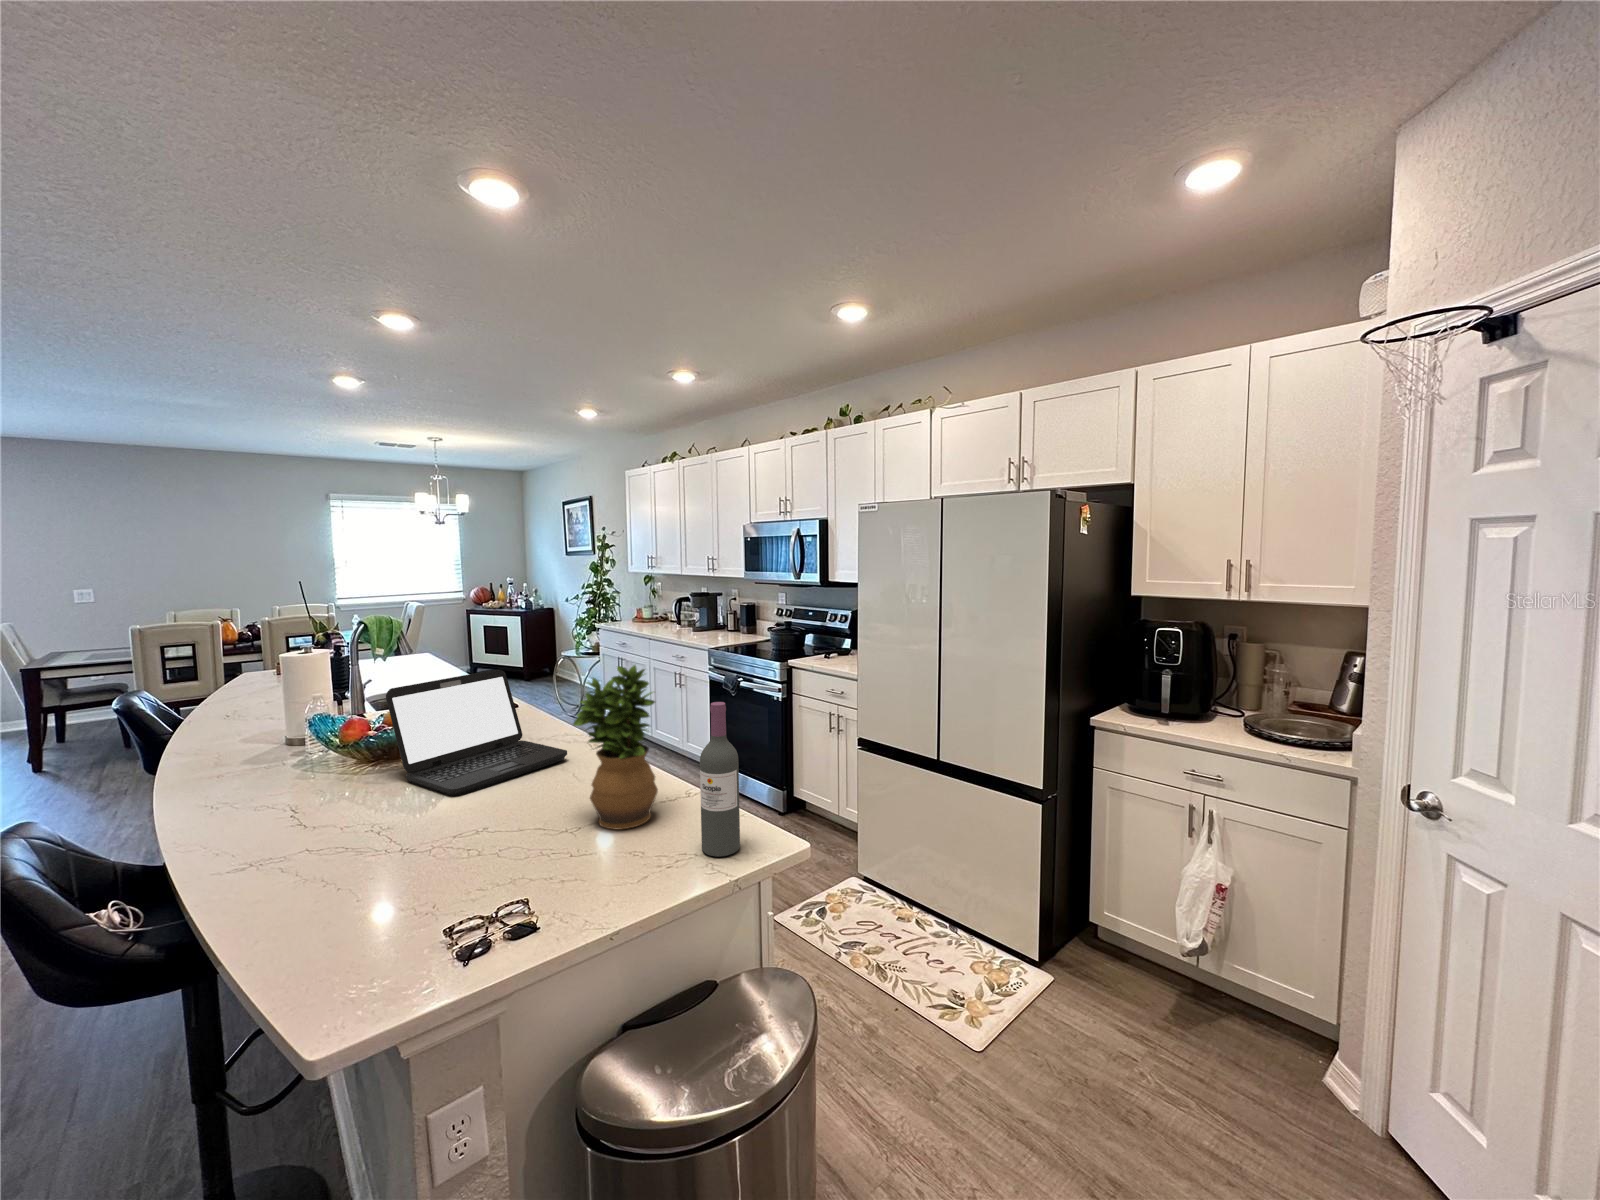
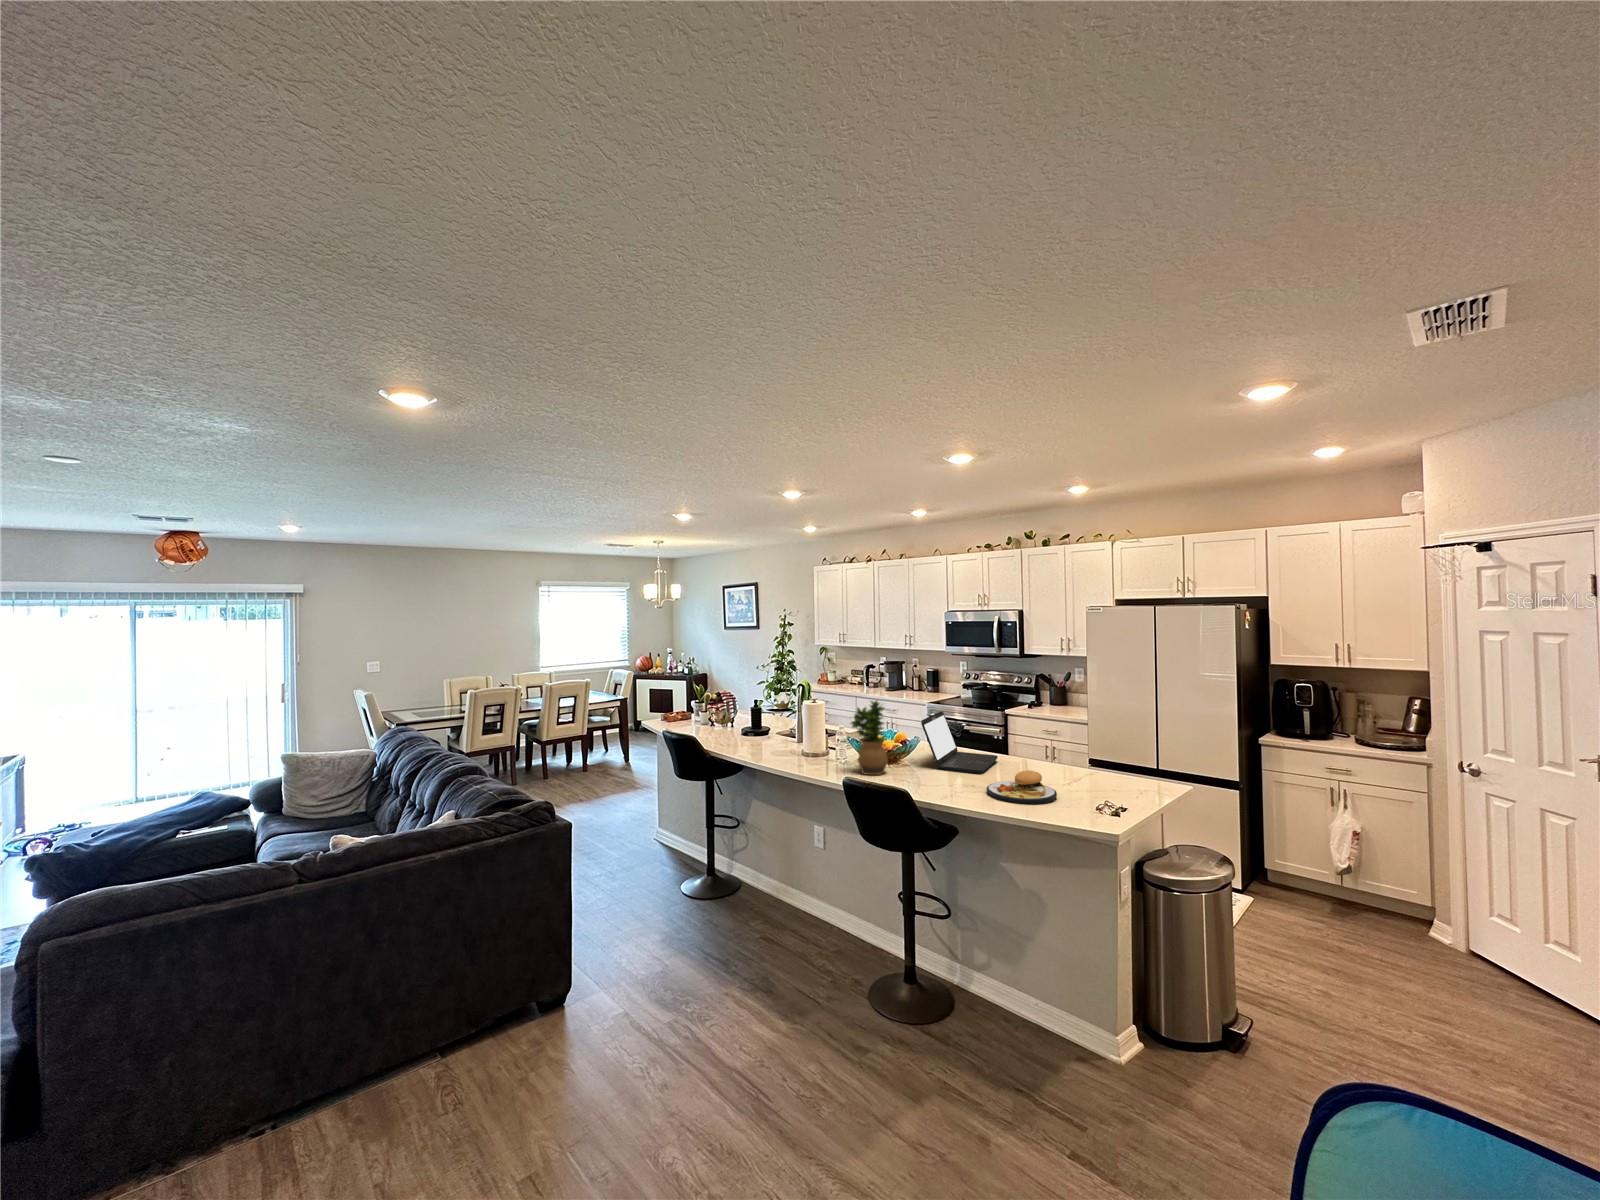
potted plant: present [573,665,658,829] -> present [851,701,888,775]
wine bottle: present [700,702,740,857] -> none [1145,719,1167,790]
plate: none [282,791,462,909] -> present [987,770,1057,804]

